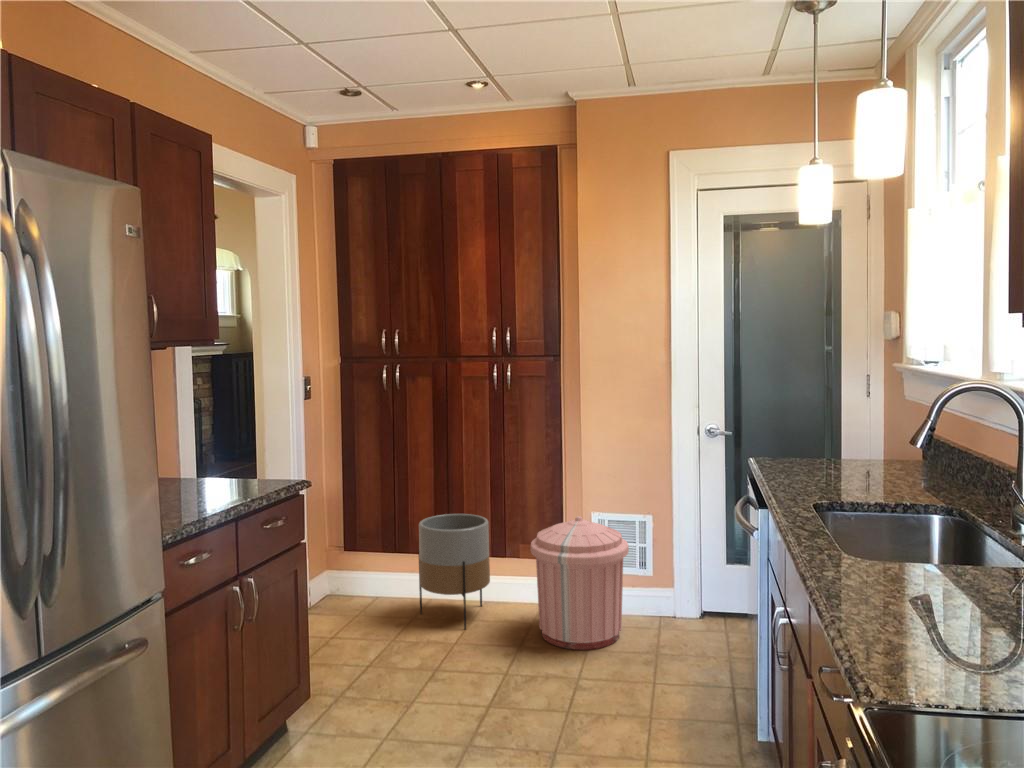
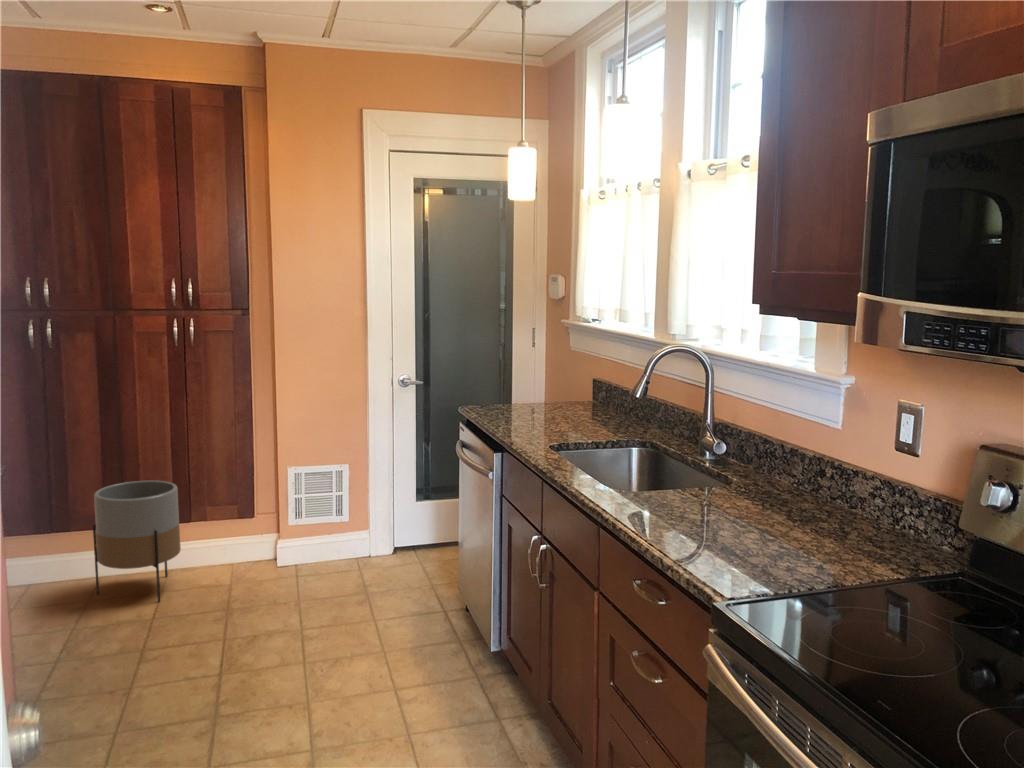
trash can: present [531,516,629,650] -> none [233,471,333,601]

